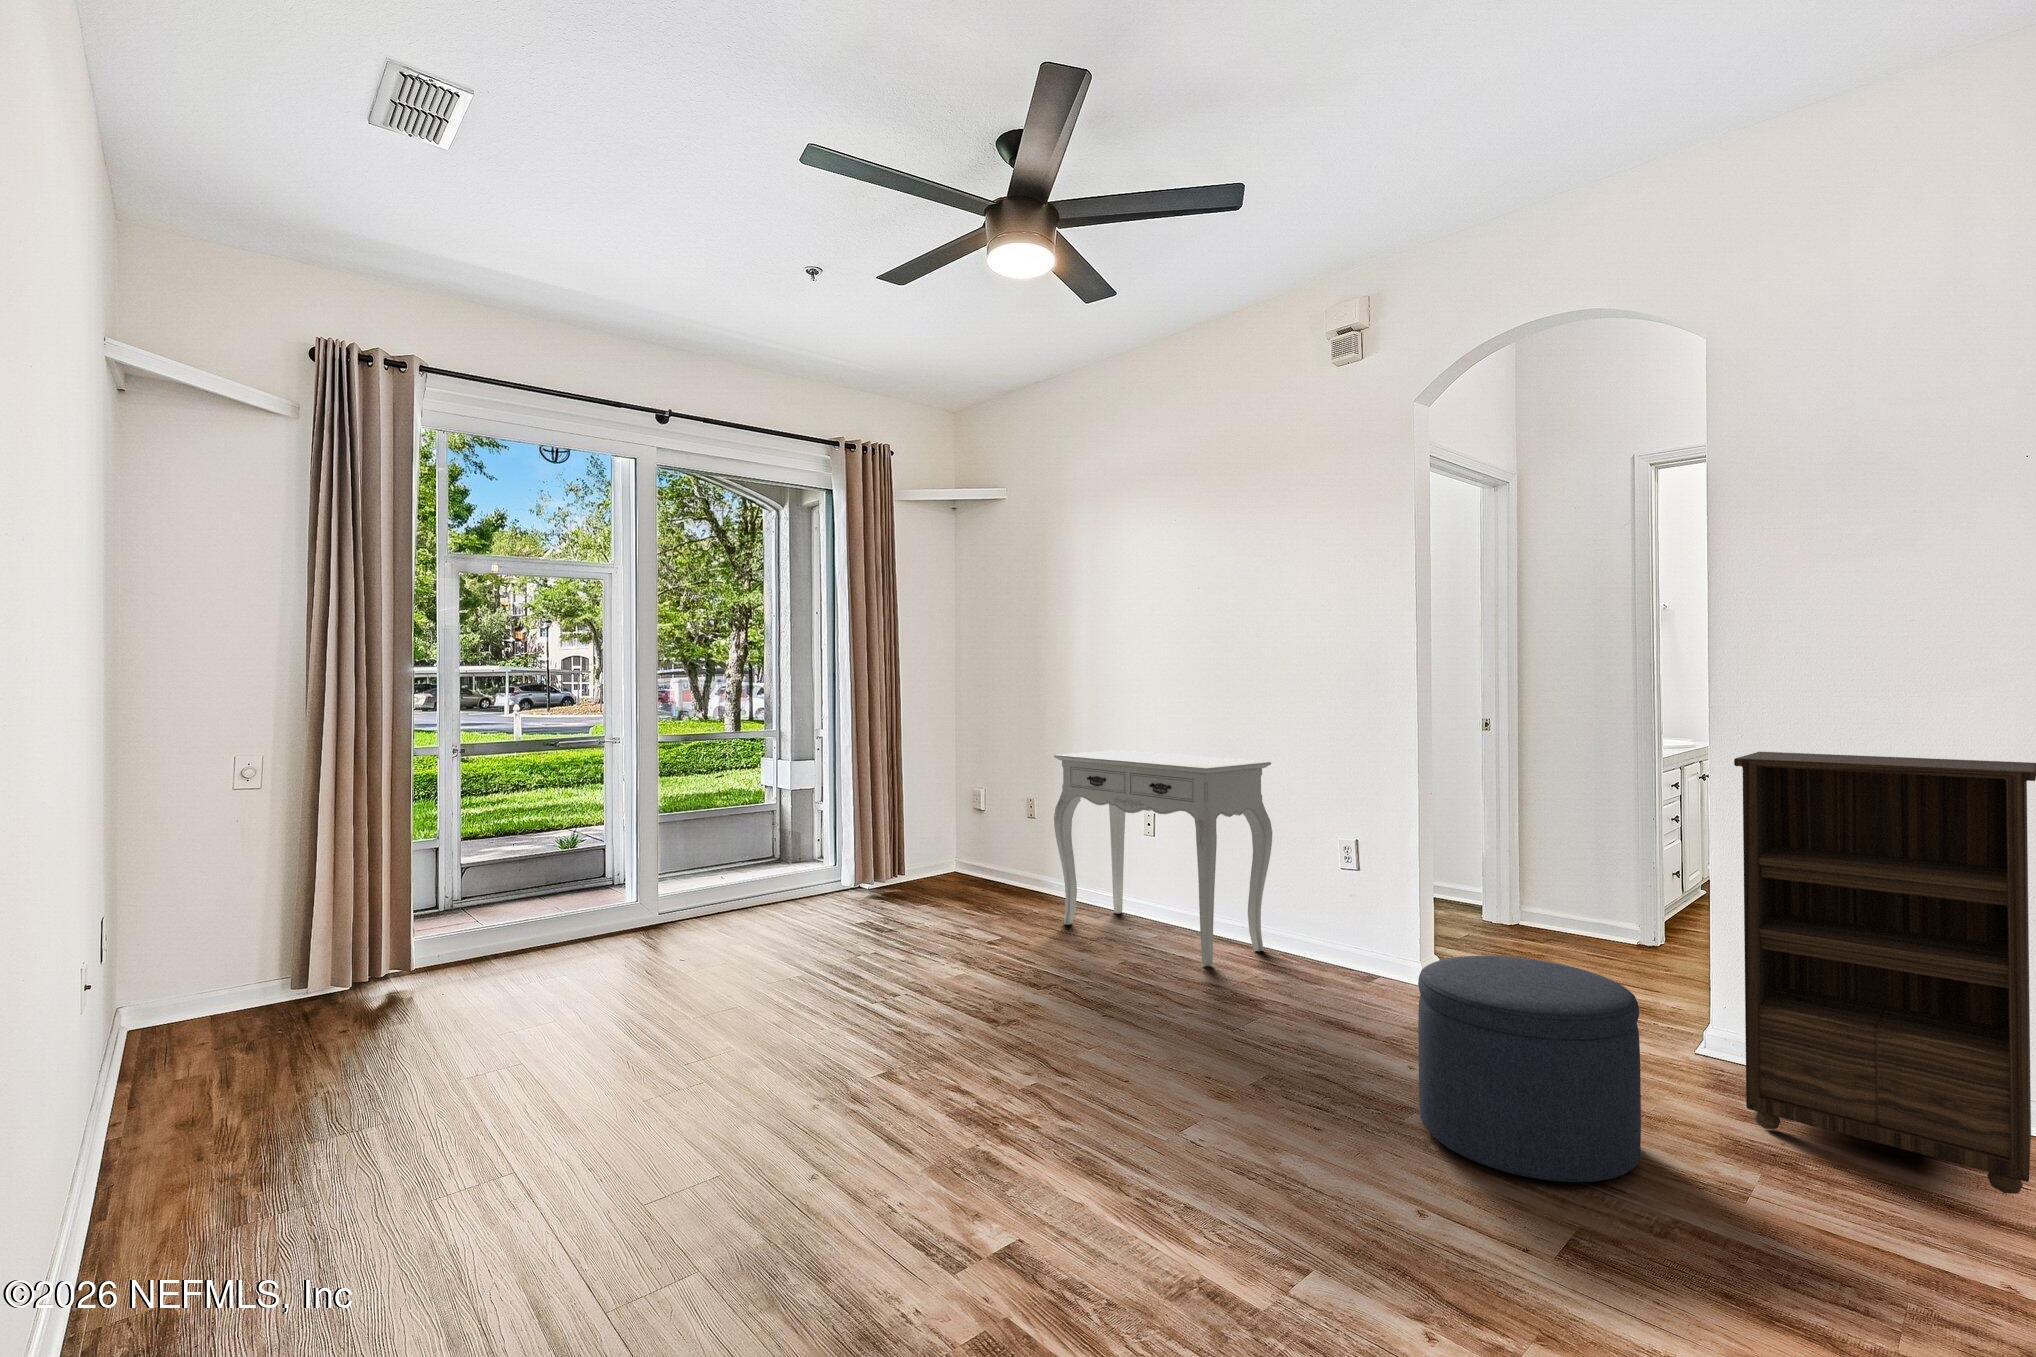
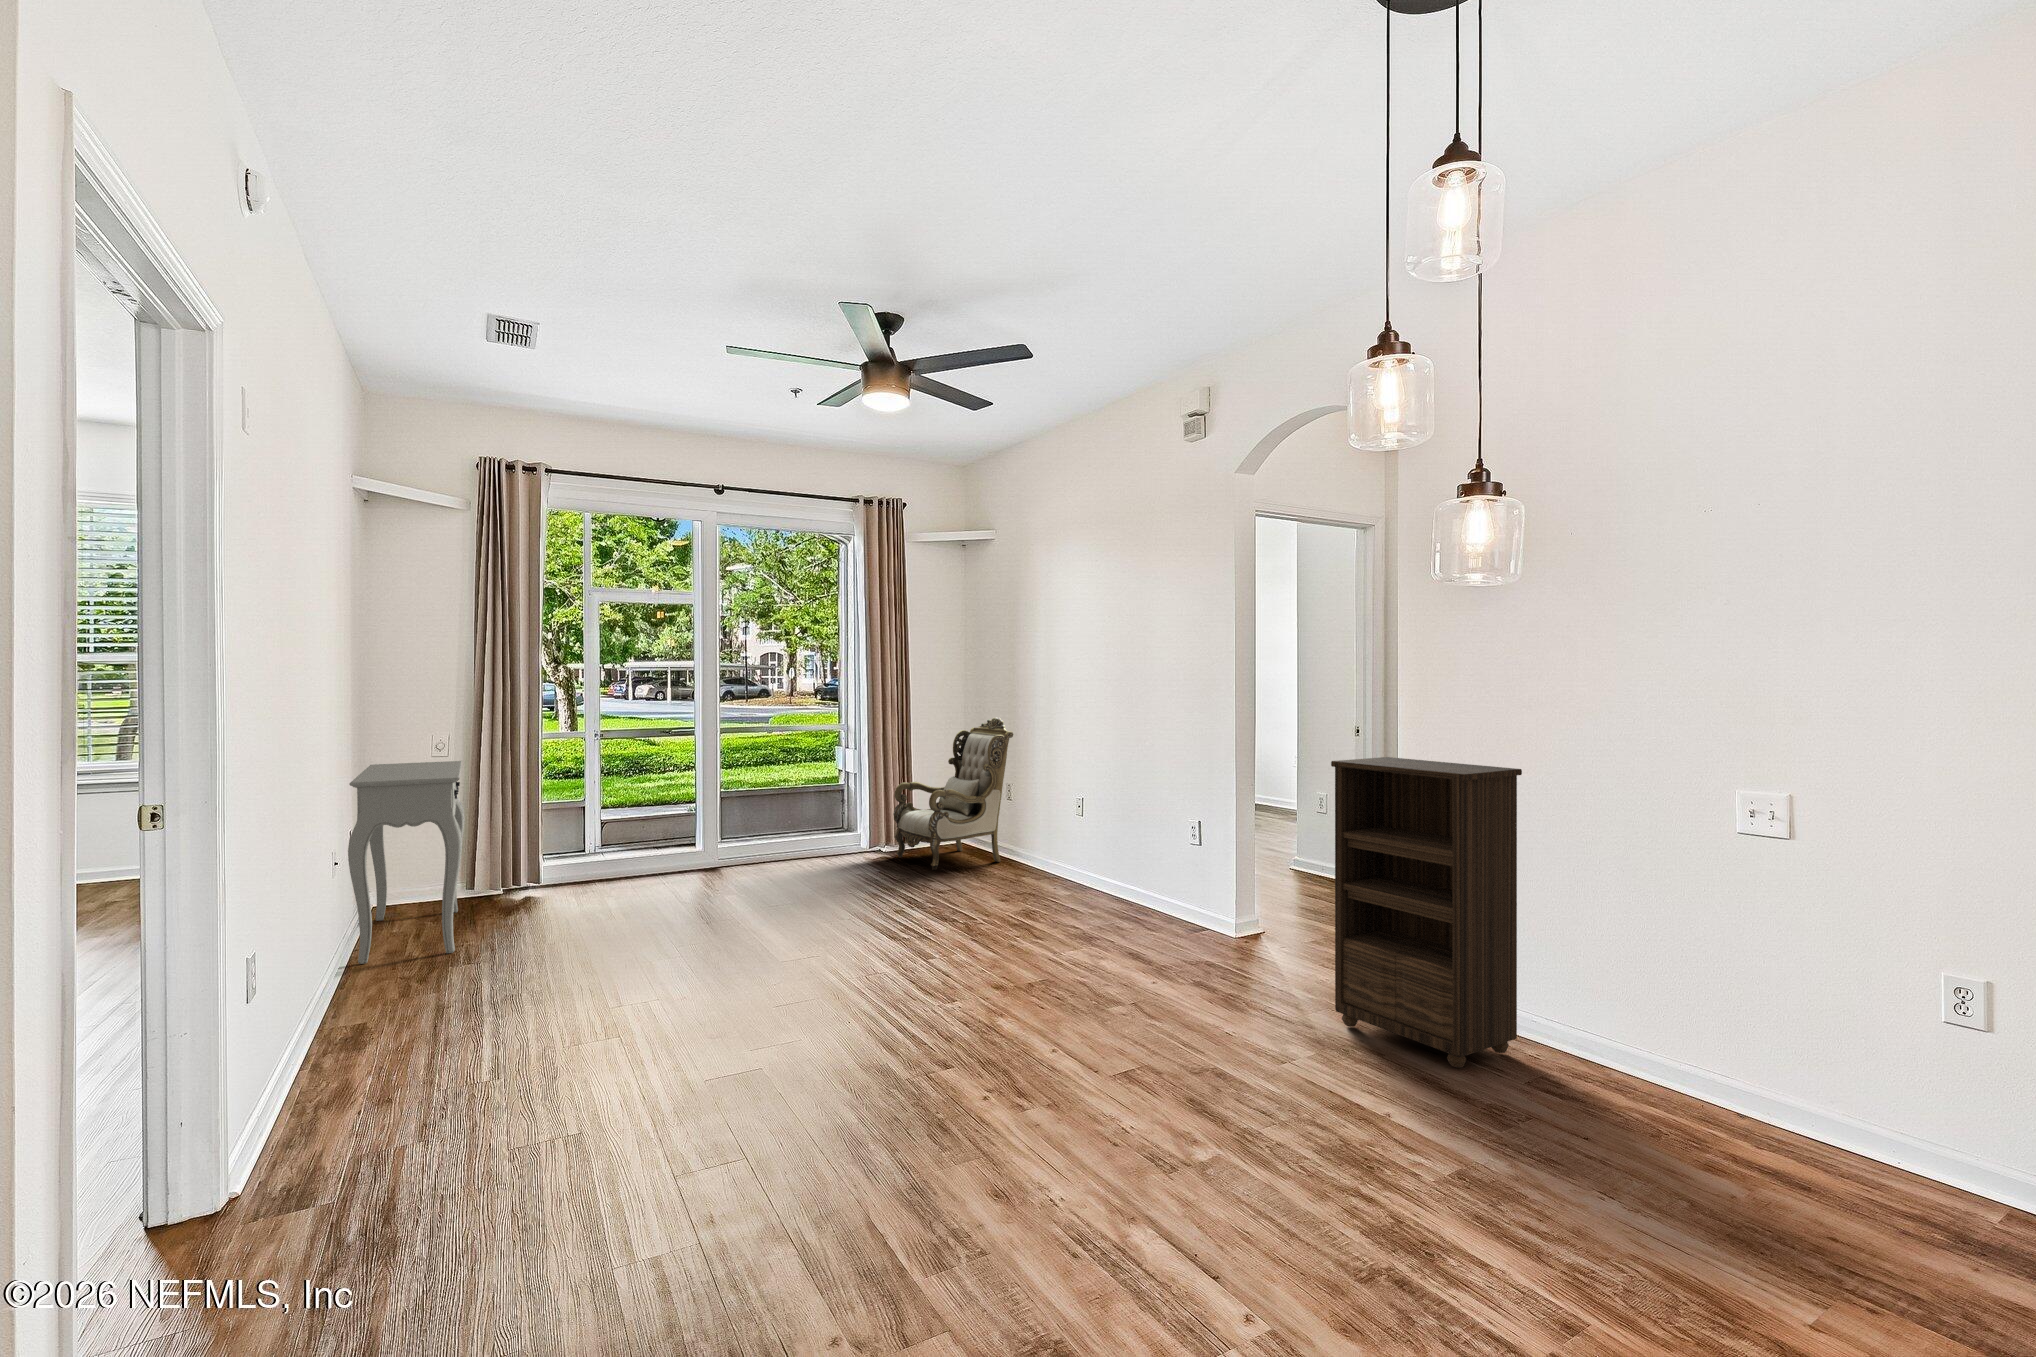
armchair: none [885,718,1036,912] -> present [893,717,1013,870]
console table: present [1054,750,1272,966] -> present [348,761,465,964]
ottoman: present [1418,956,1641,1182] -> none [1101,896,1236,1038]

